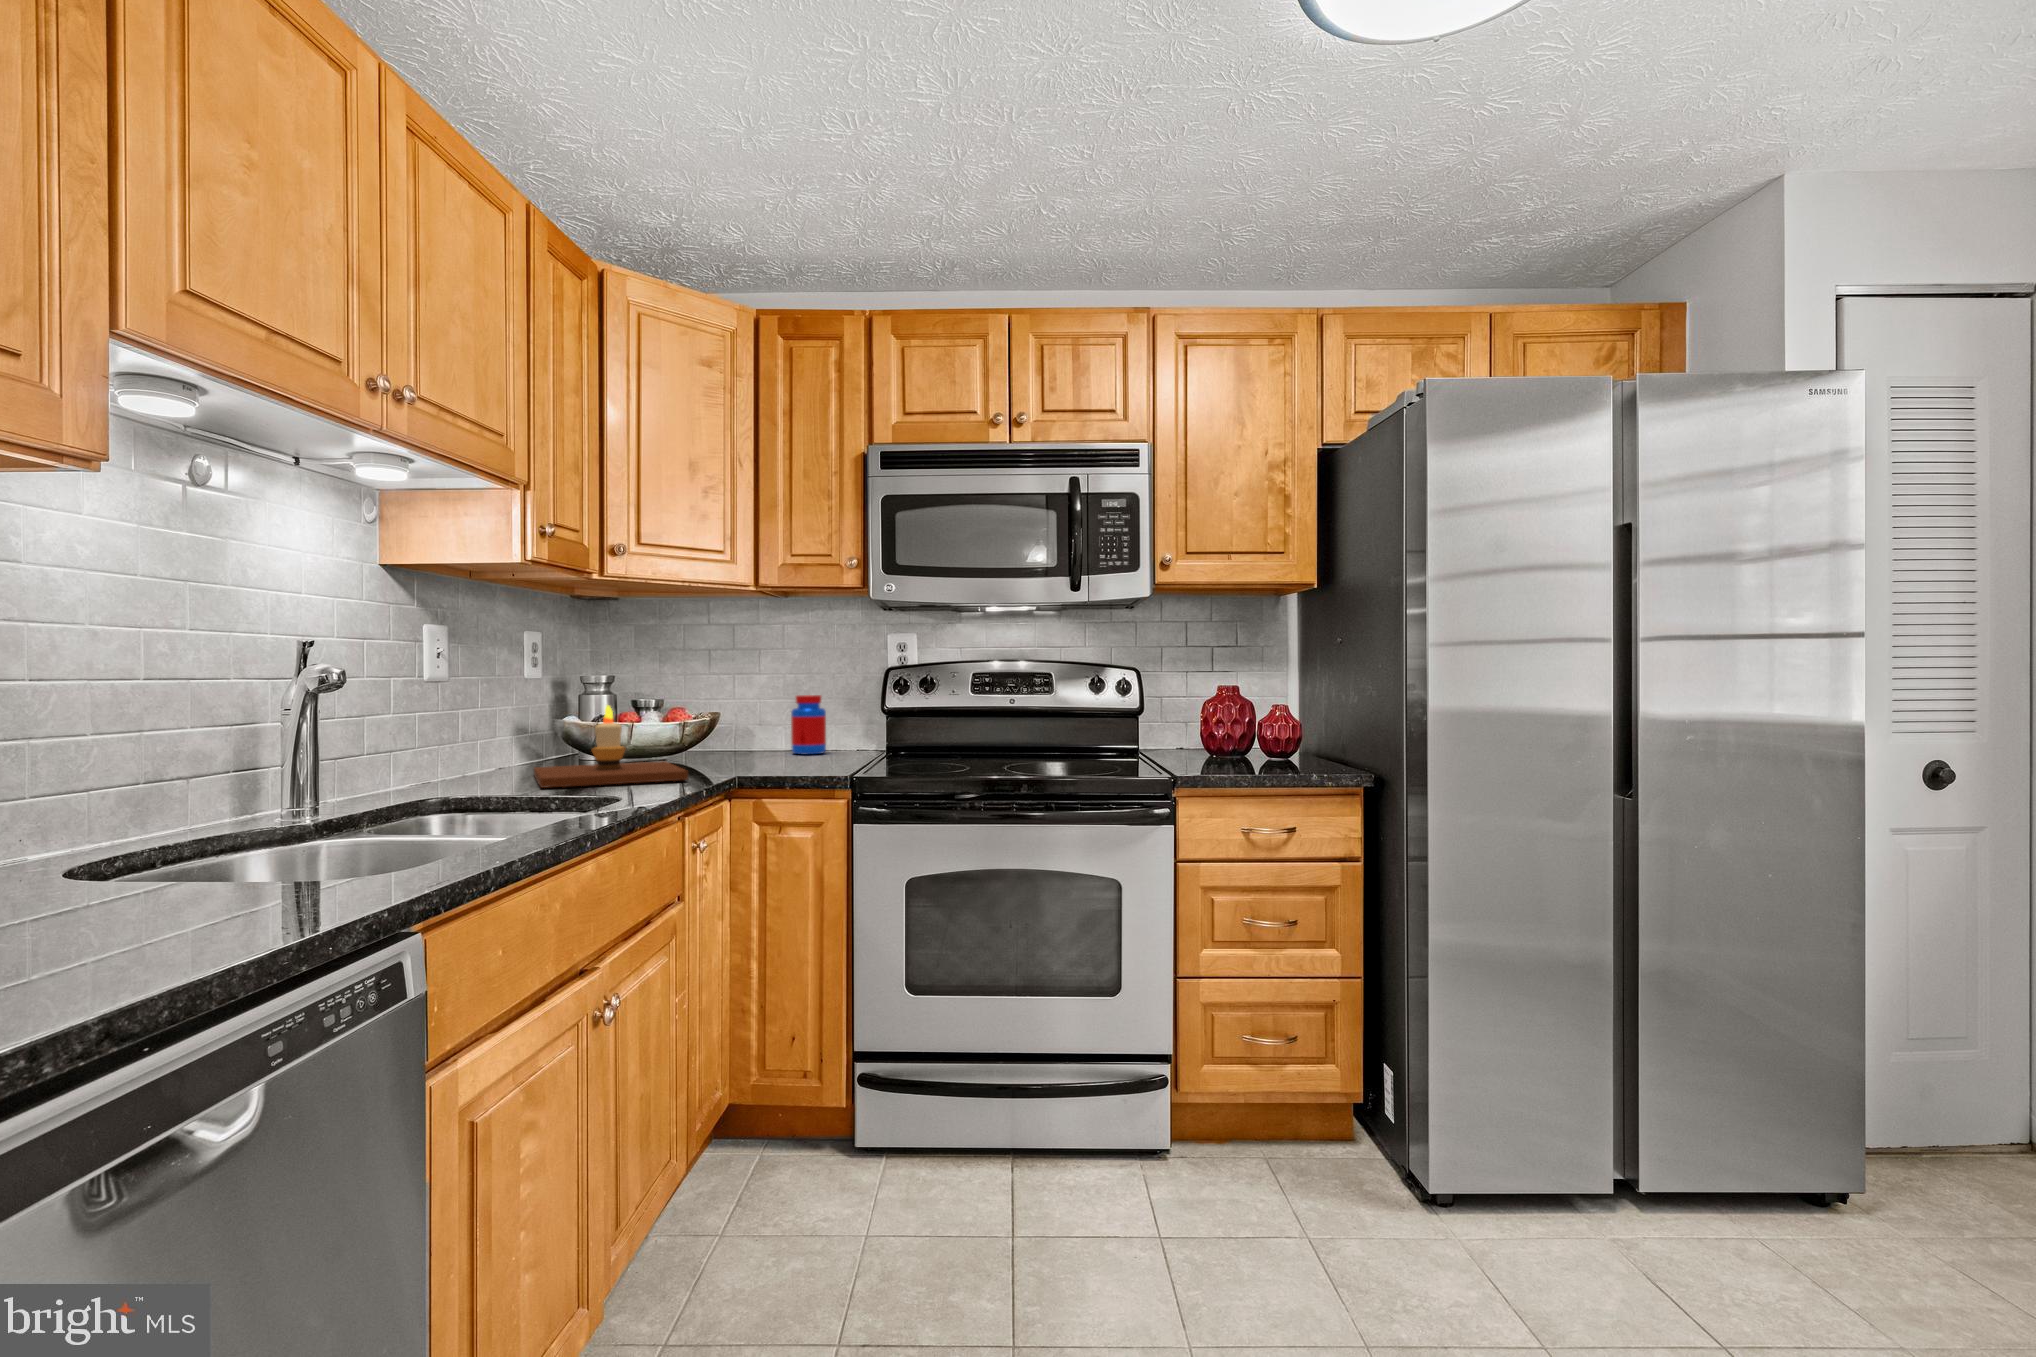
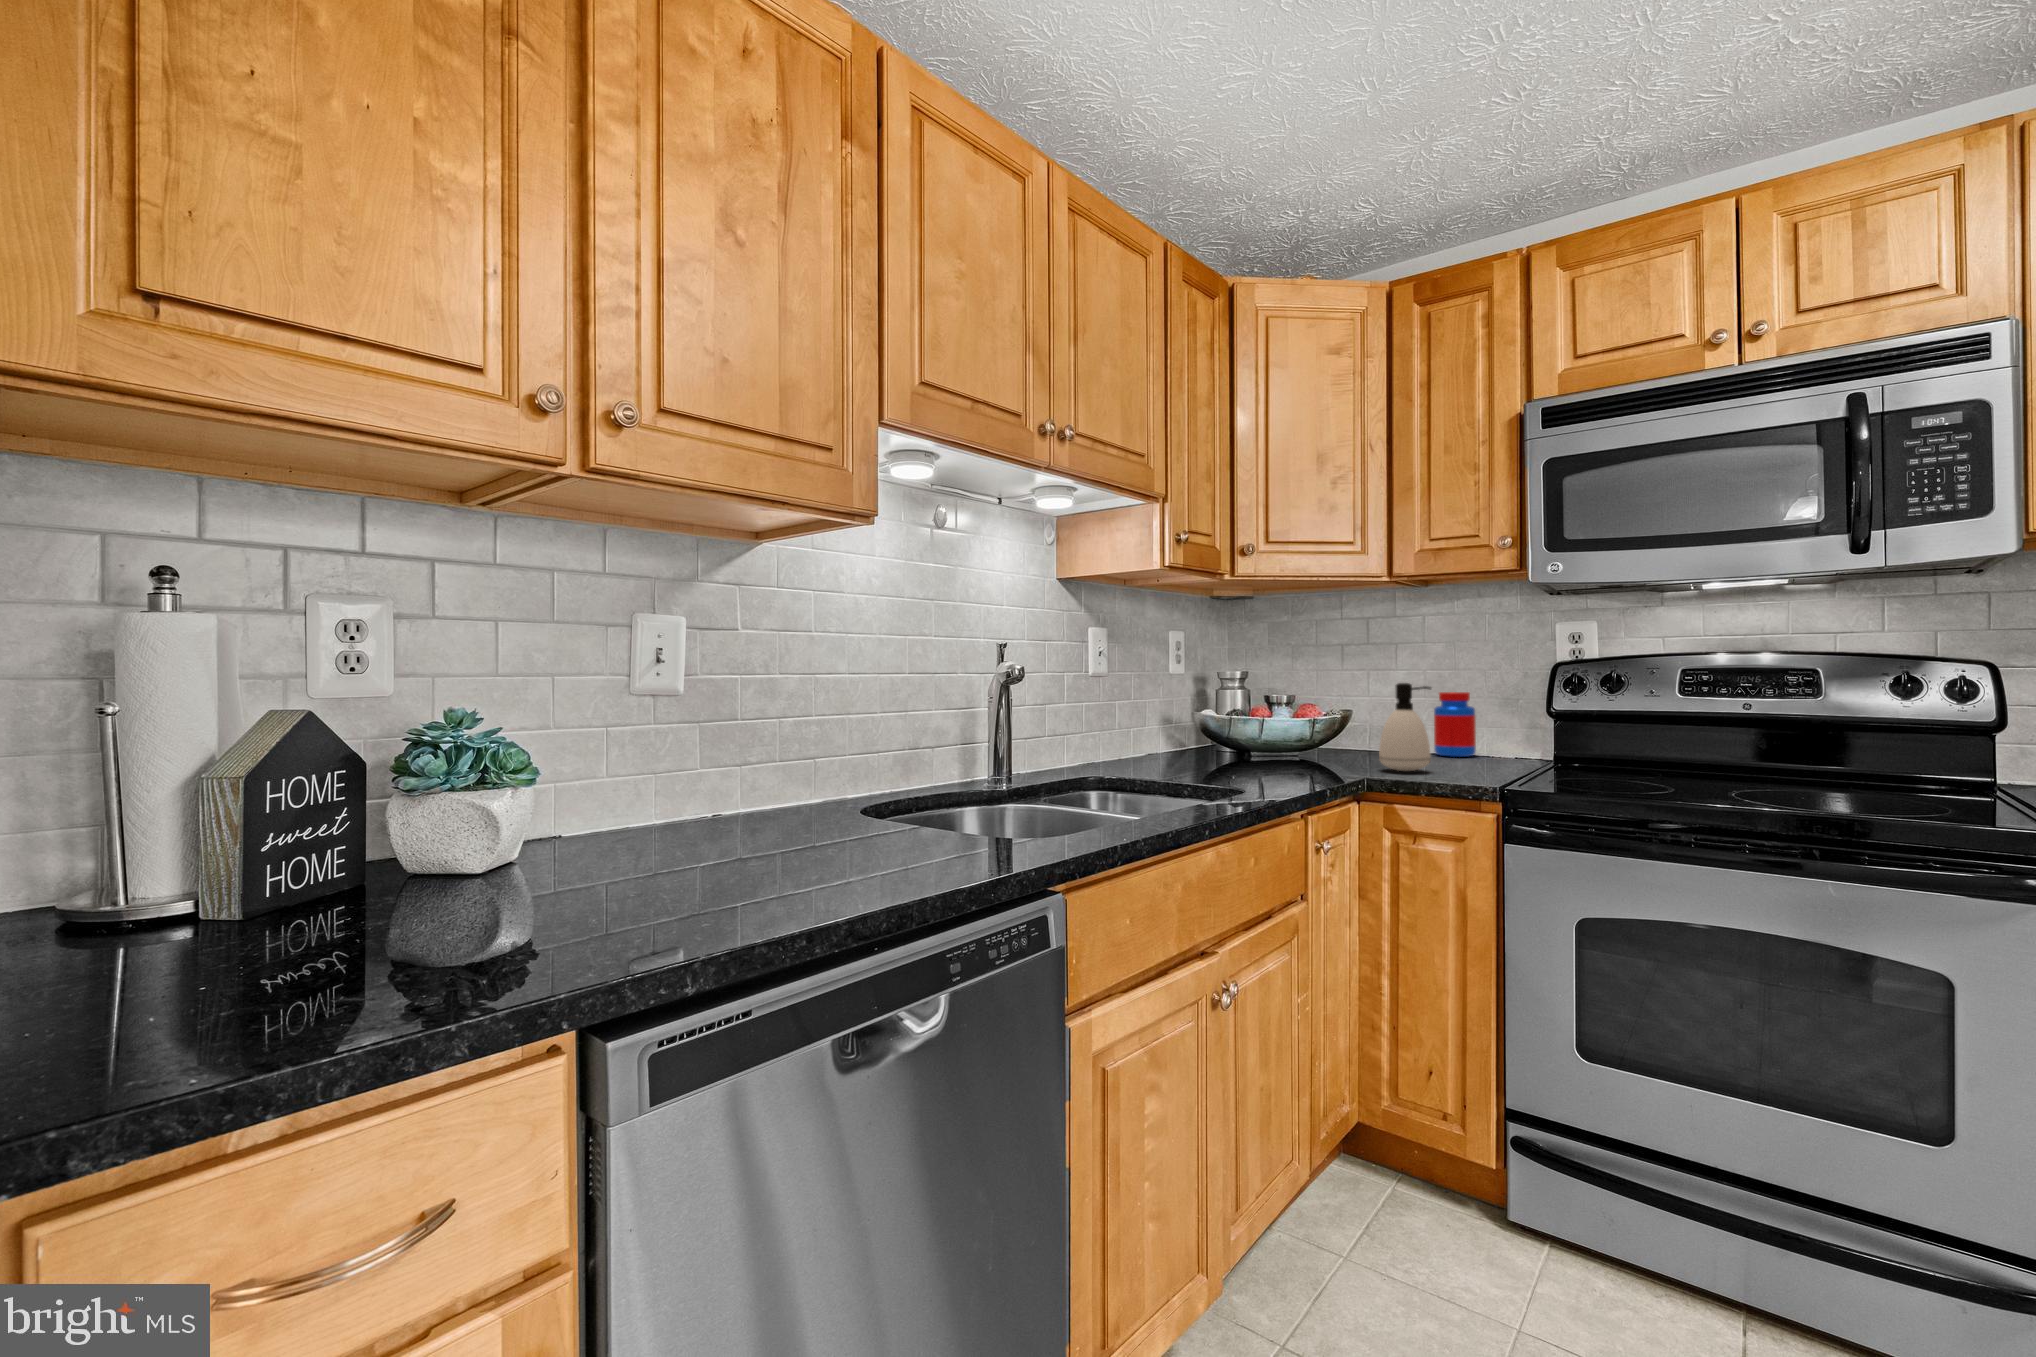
soap dispenser: none [746,686,792,768] -> present [1379,683,1431,771]
candle: present [534,705,688,788] -> none [1174,700,1315,779]

